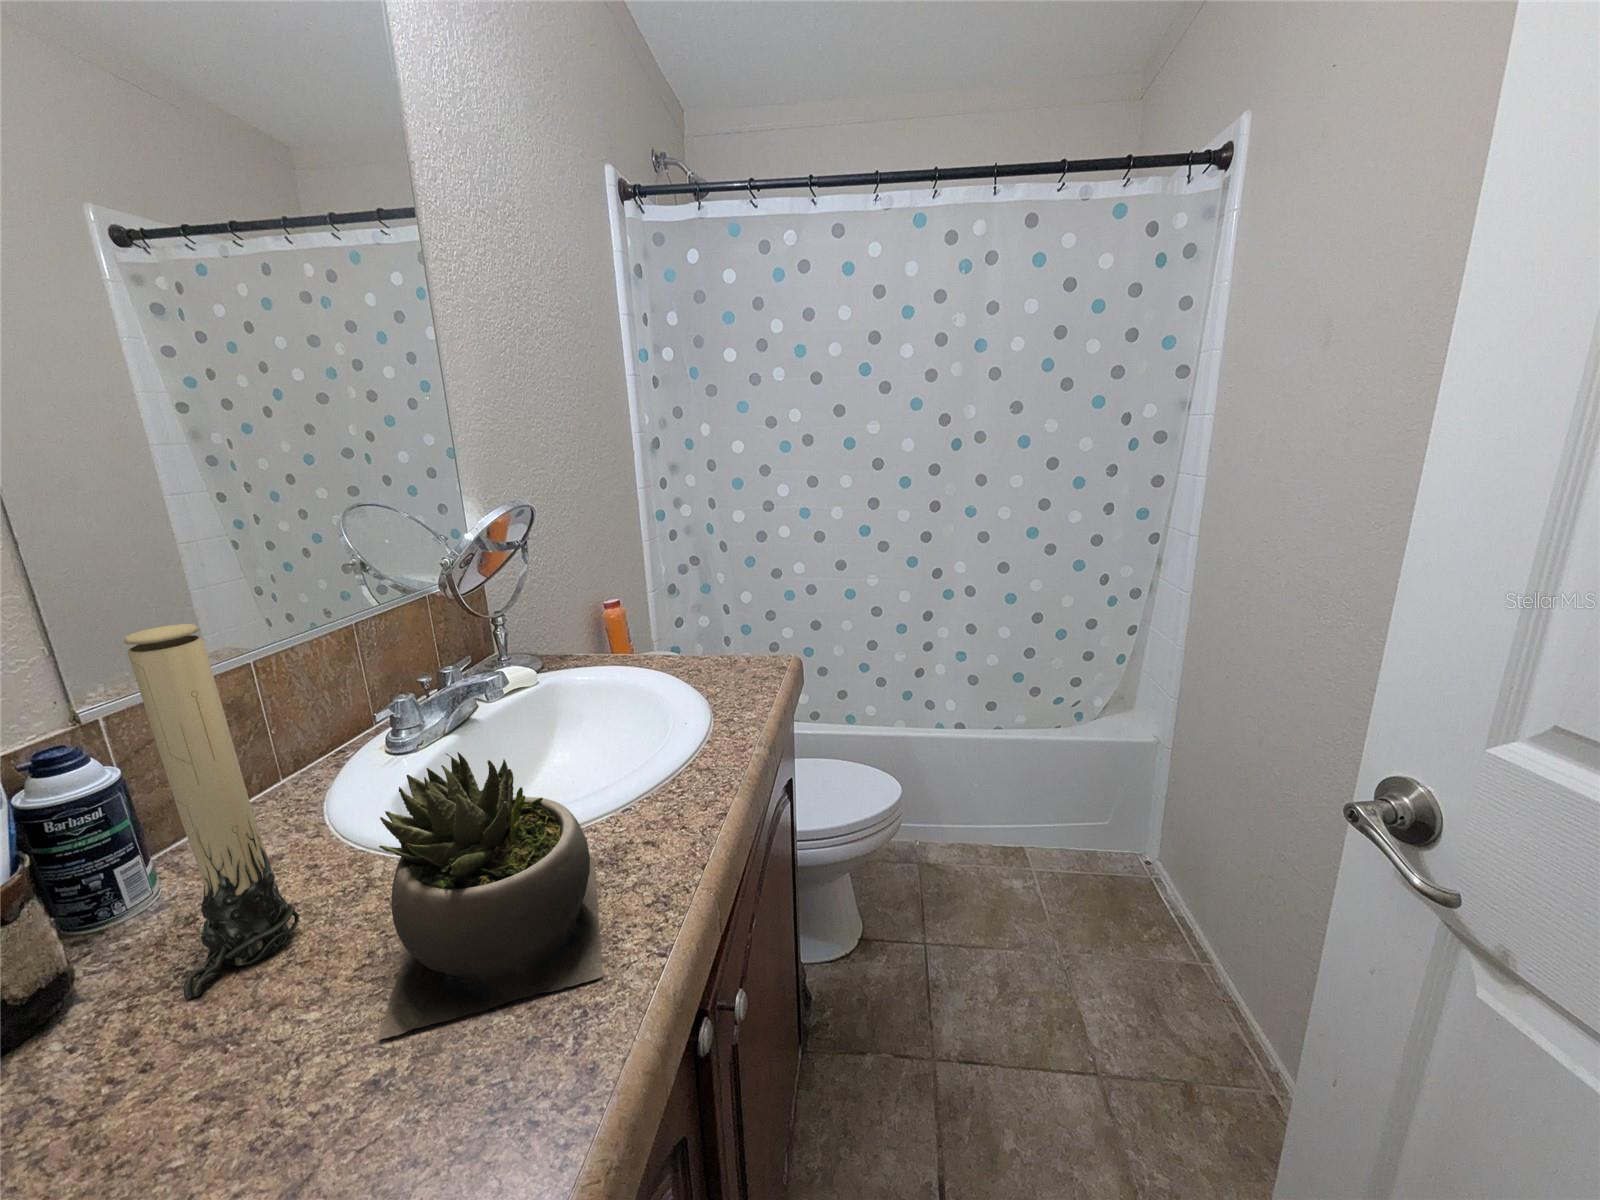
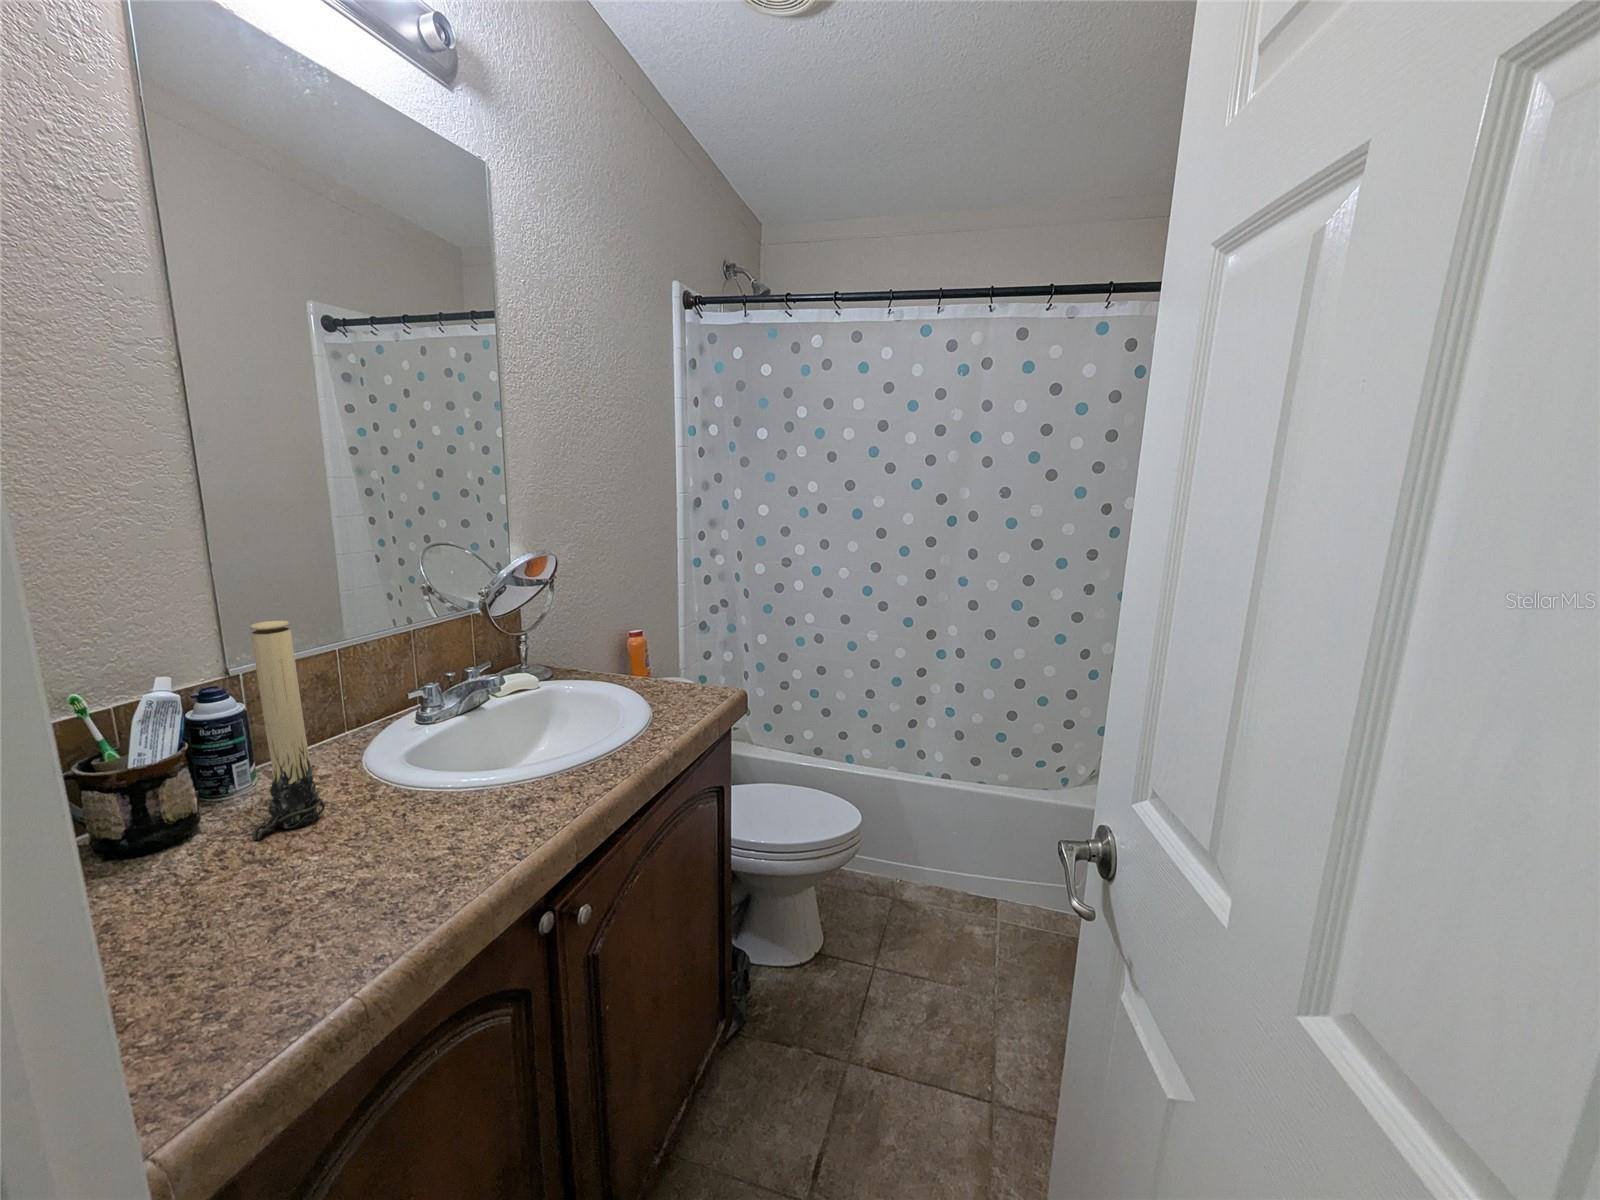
succulent plant: present [378,752,603,1040] -> none [342,713,511,874]

